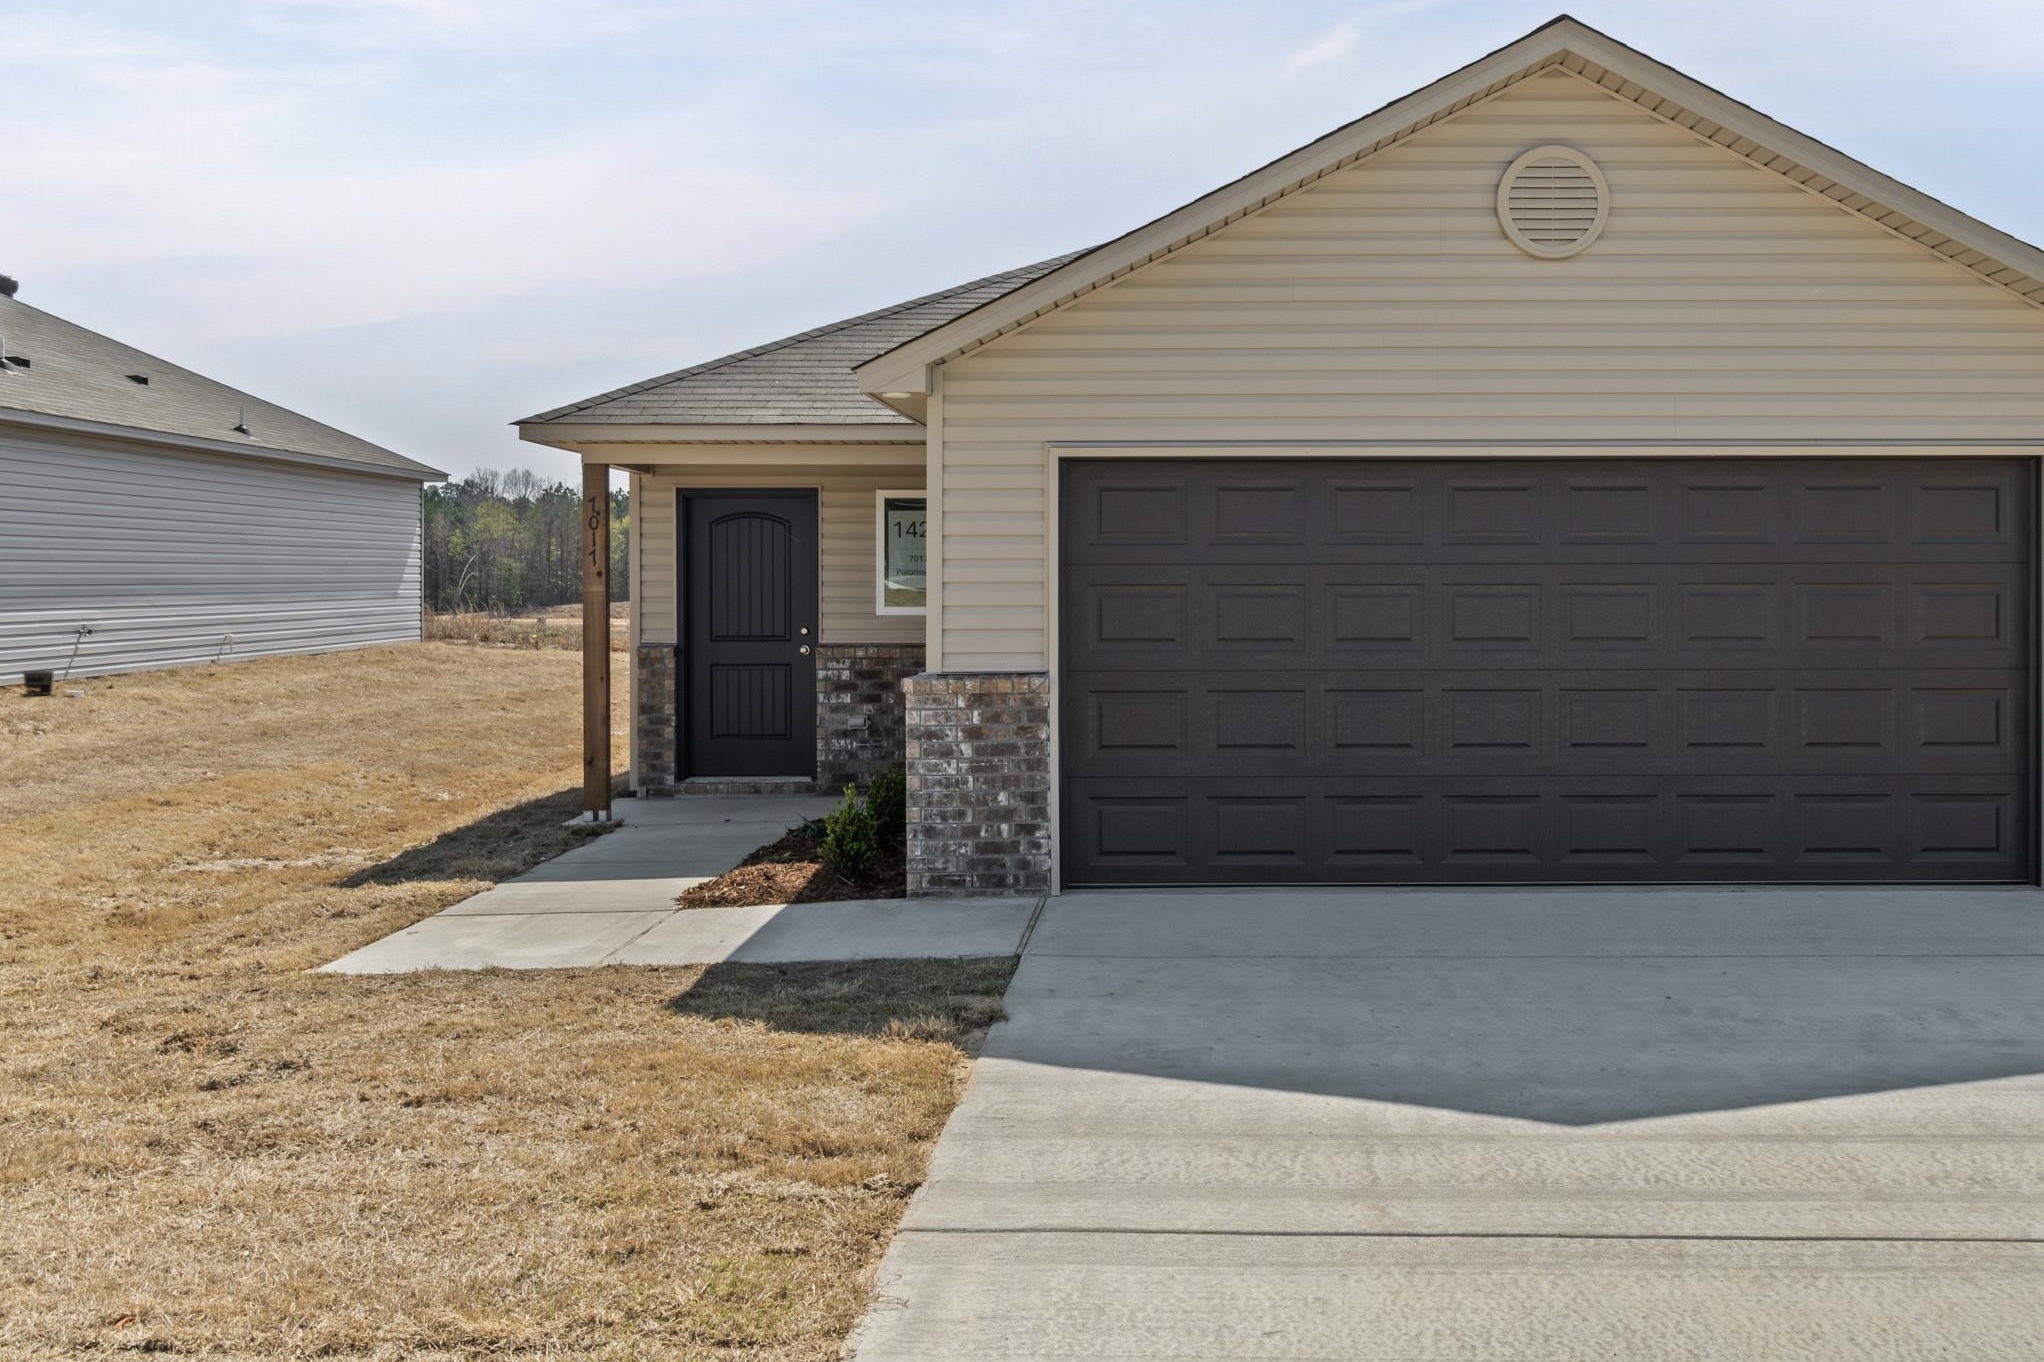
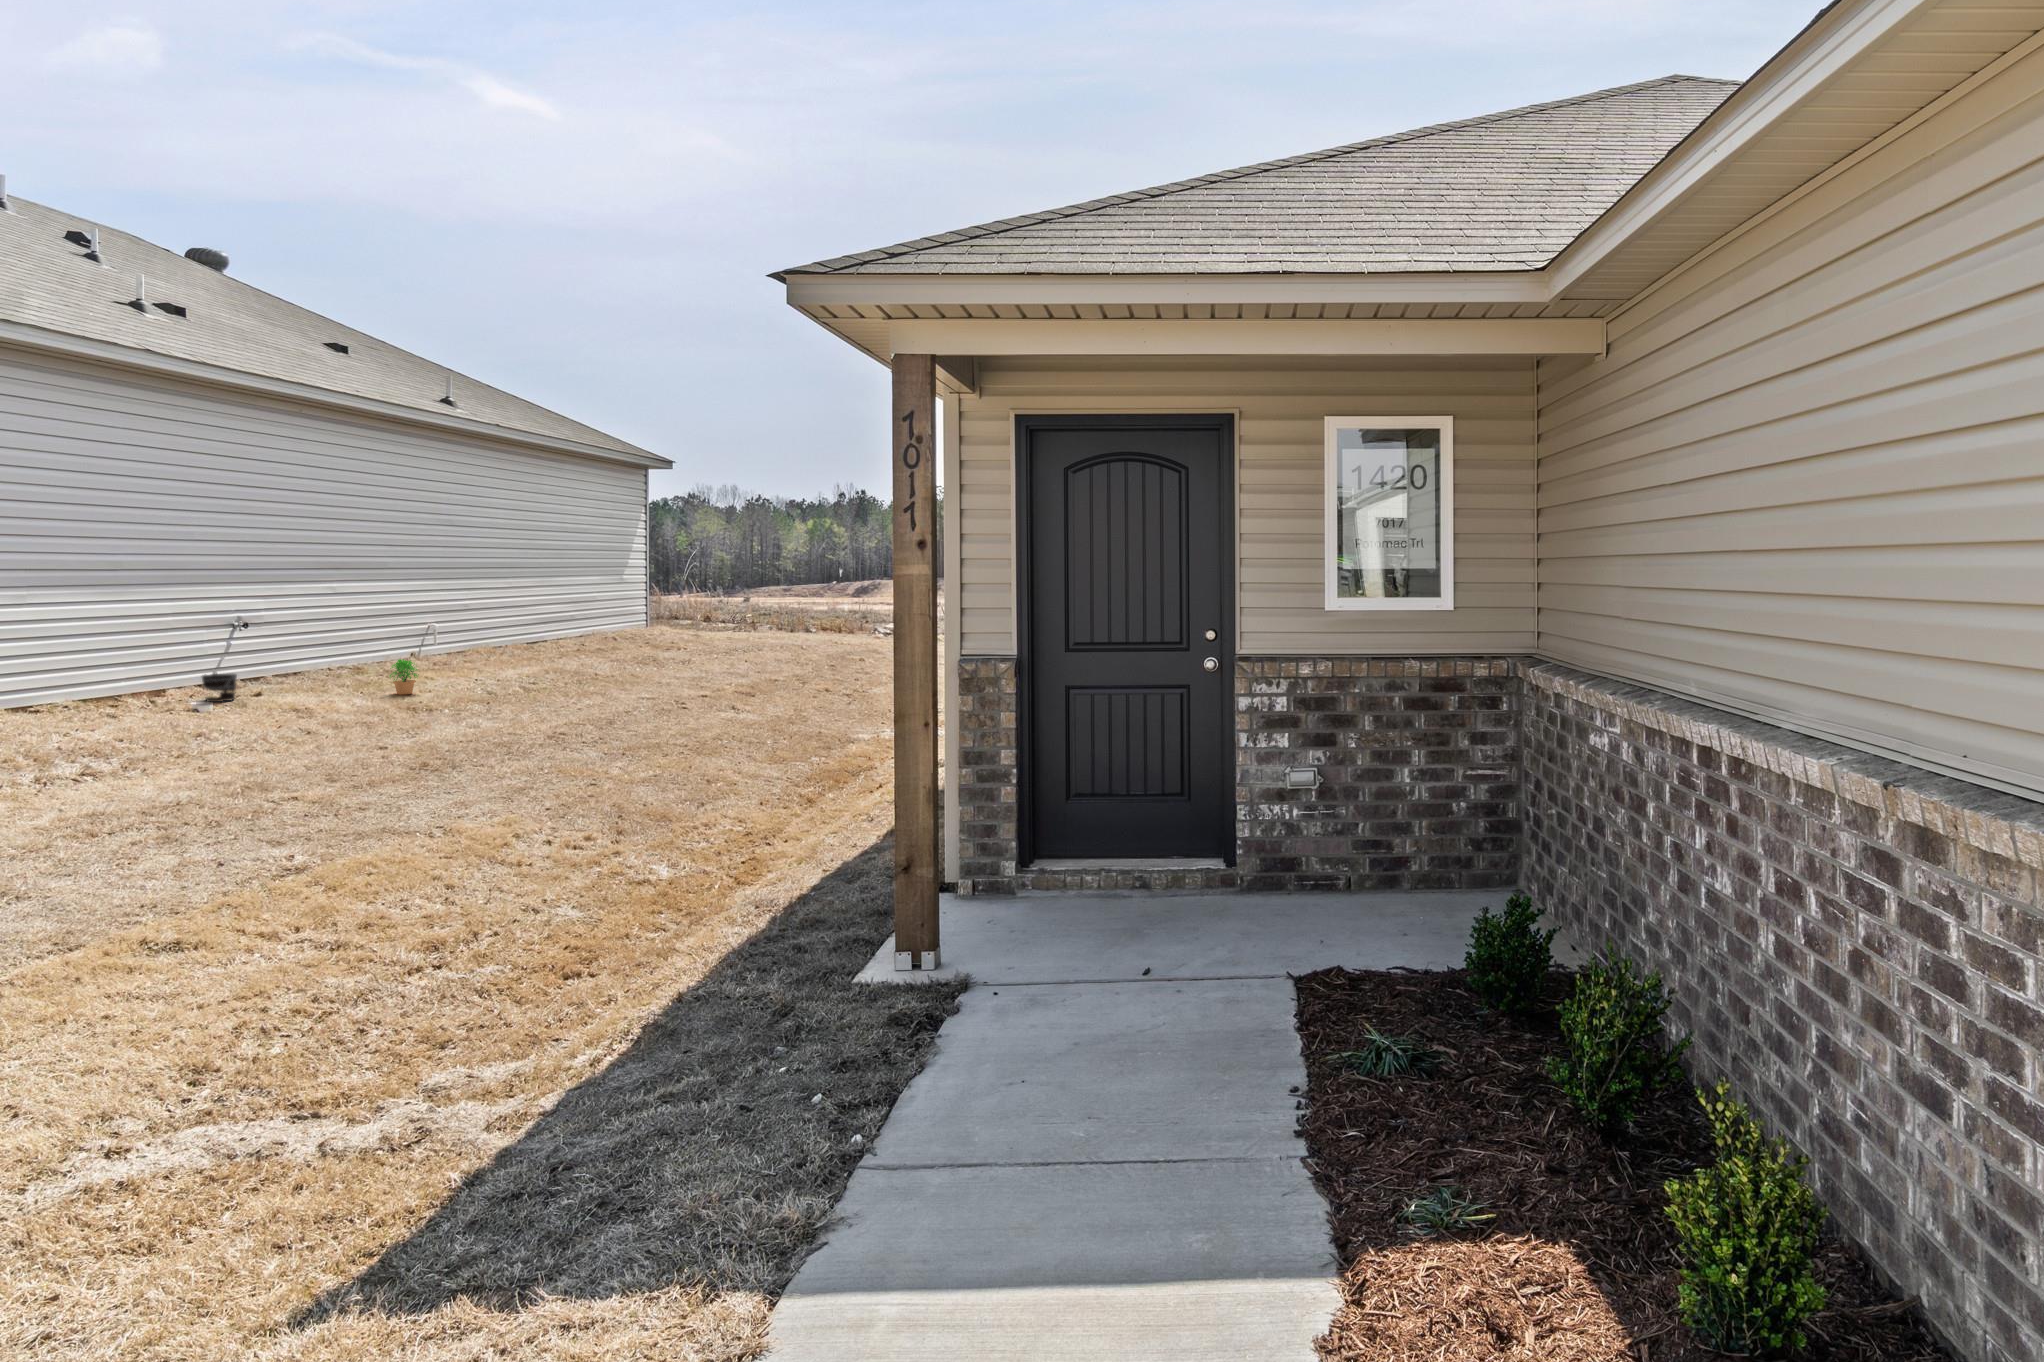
potted plant: none [186,661,217,694] -> present [389,659,418,694]

